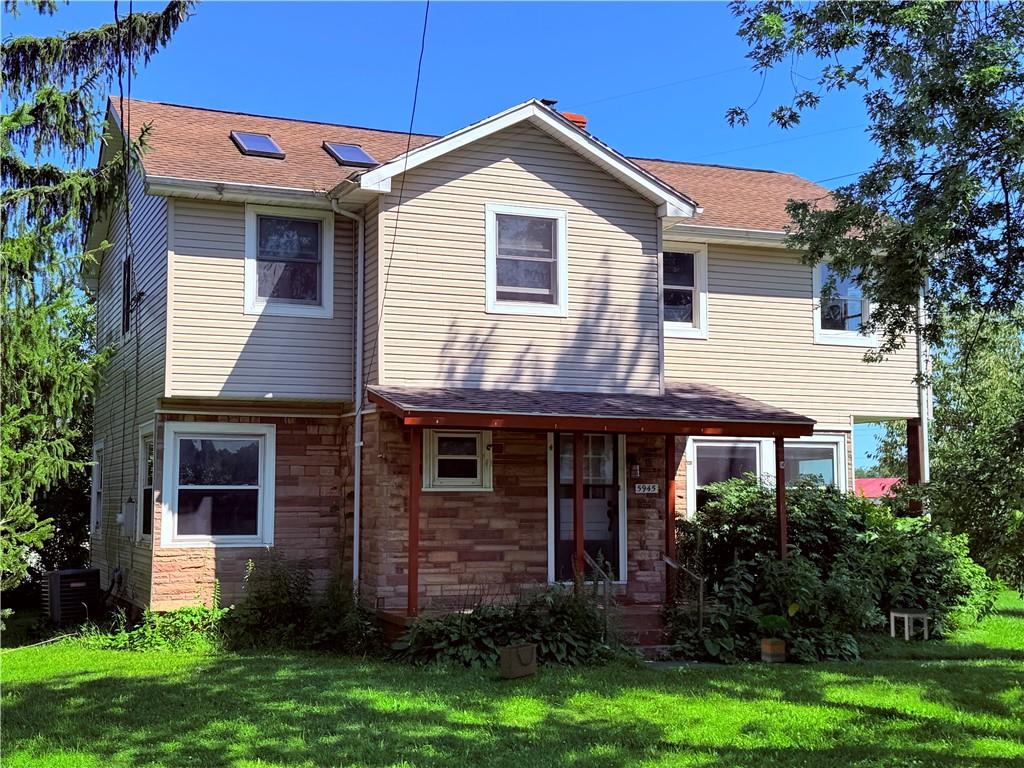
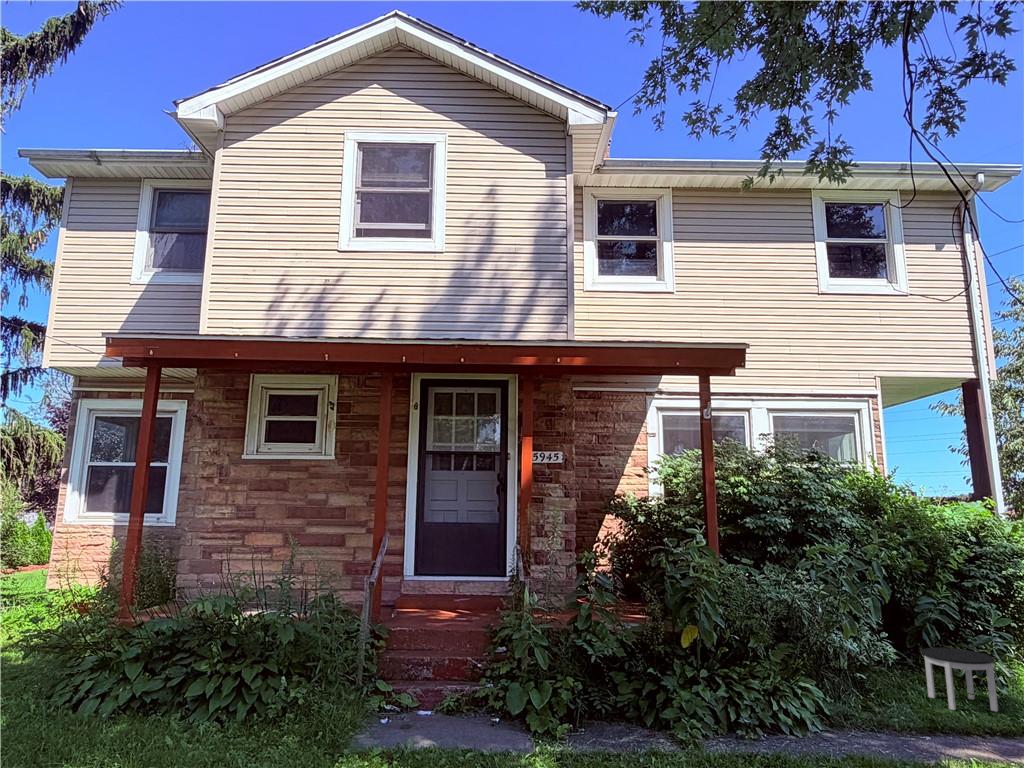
potted tree: present [758,615,791,662] -> none [586,653,642,747]
basket: present [499,643,537,678] -> none [97,673,180,736]

